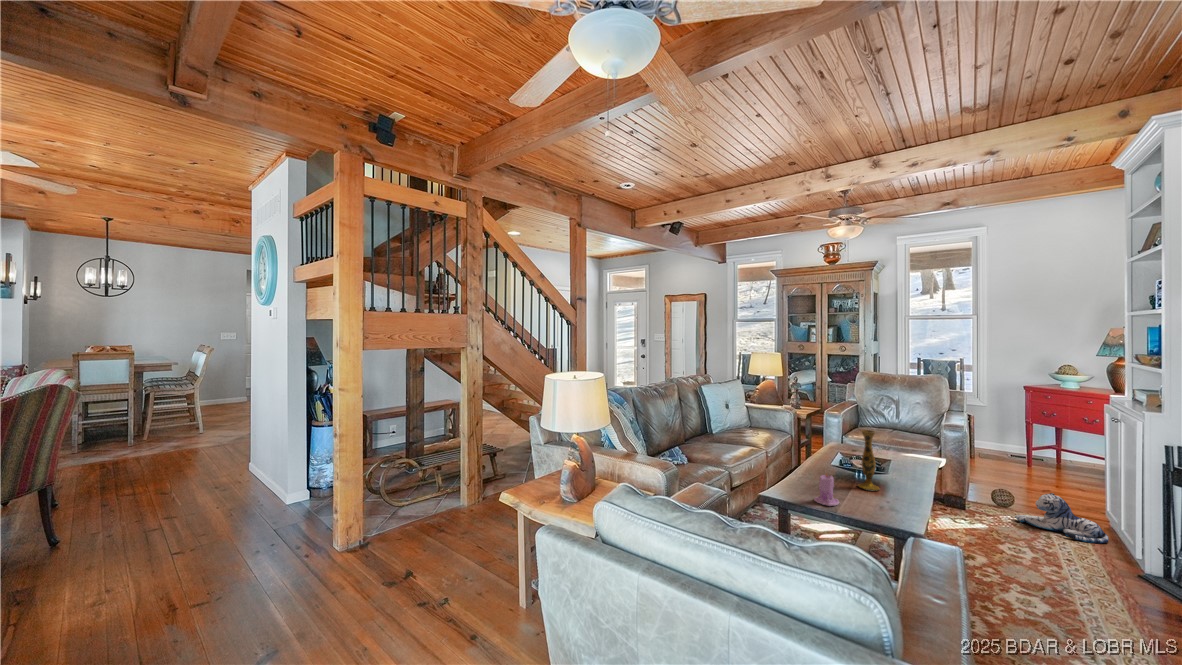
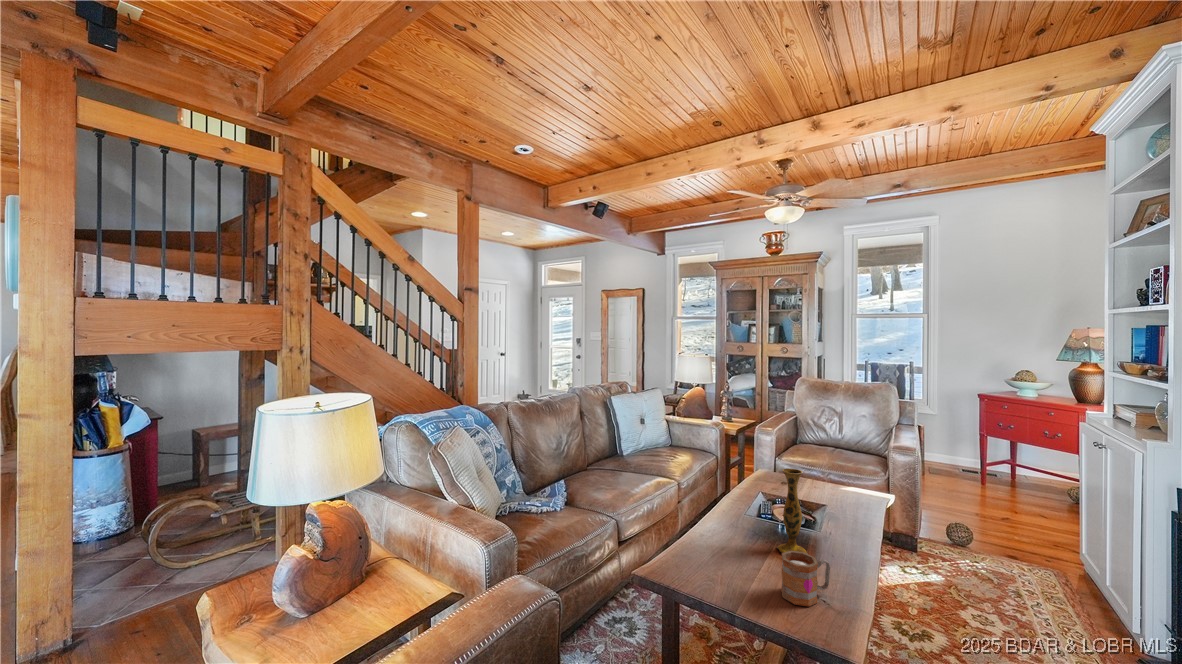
candle: present [814,474,839,506] -> none [711,537,746,591]
mug: none [864,480,899,514] -> present [781,551,830,607]
plush toy: present [1015,493,1109,544] -> none [976,535,1091,603]

